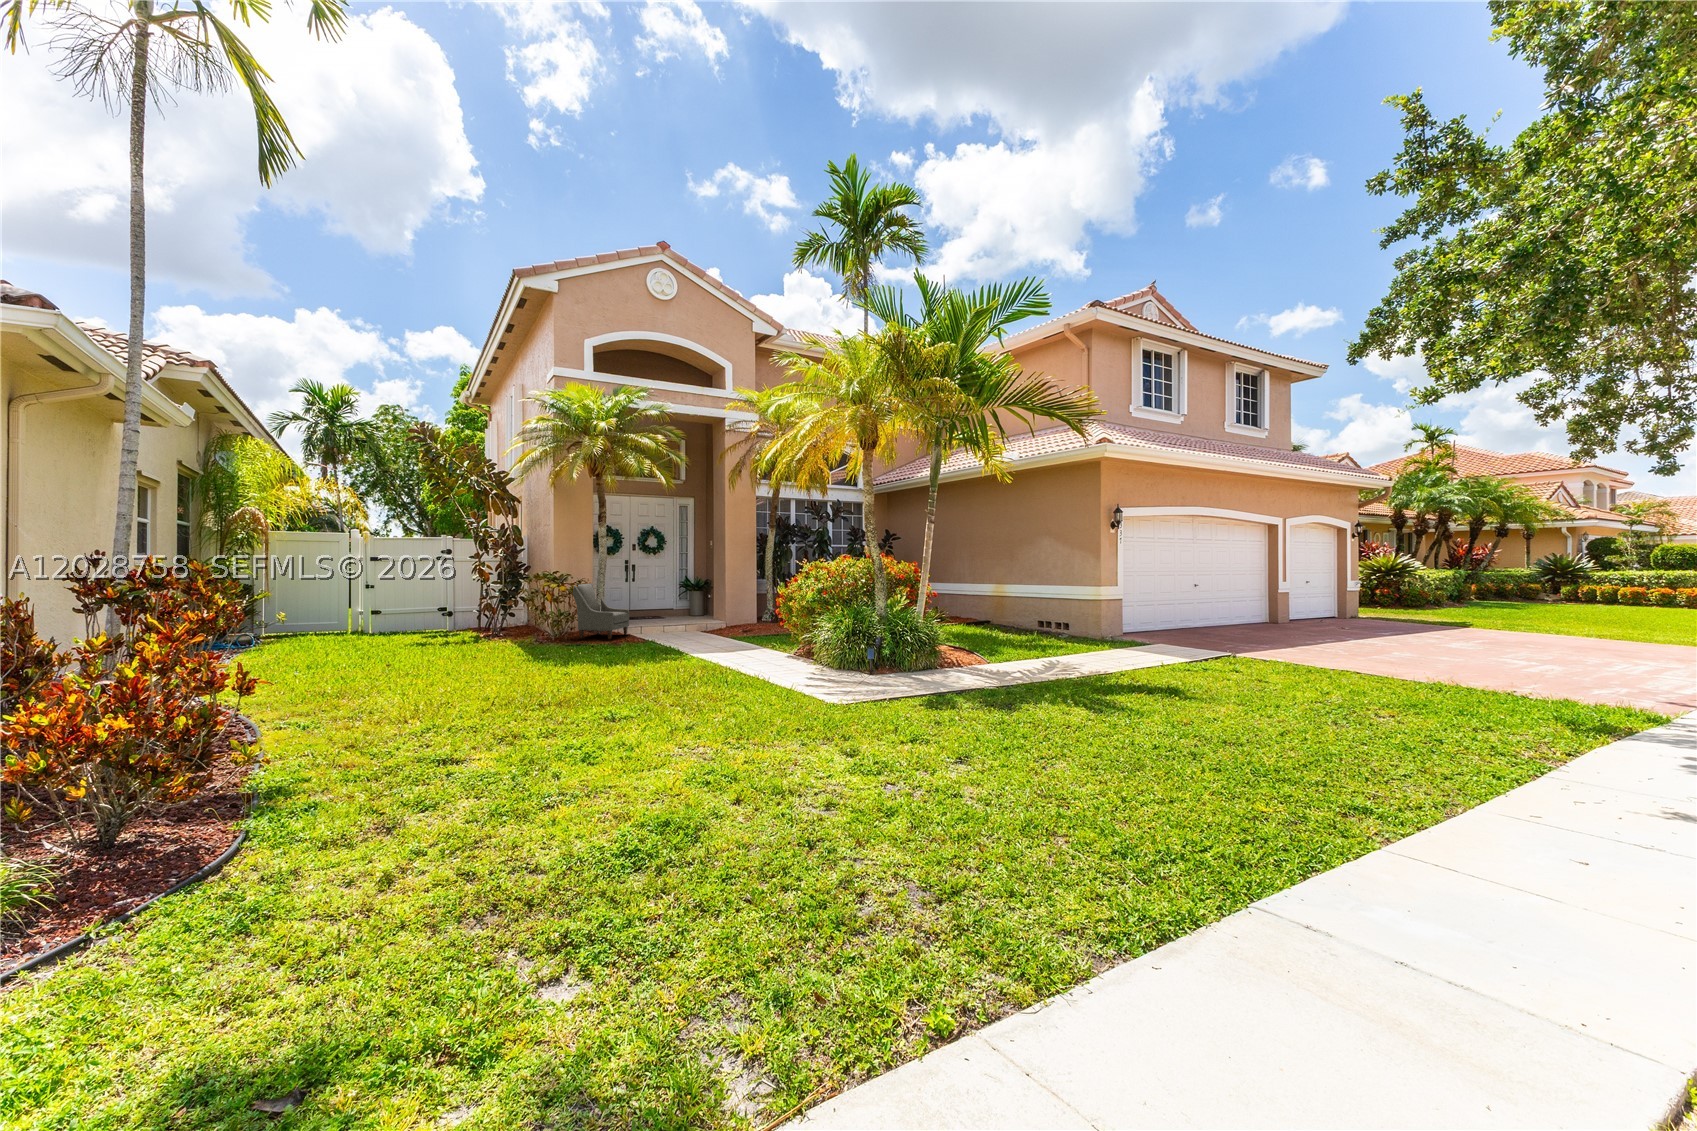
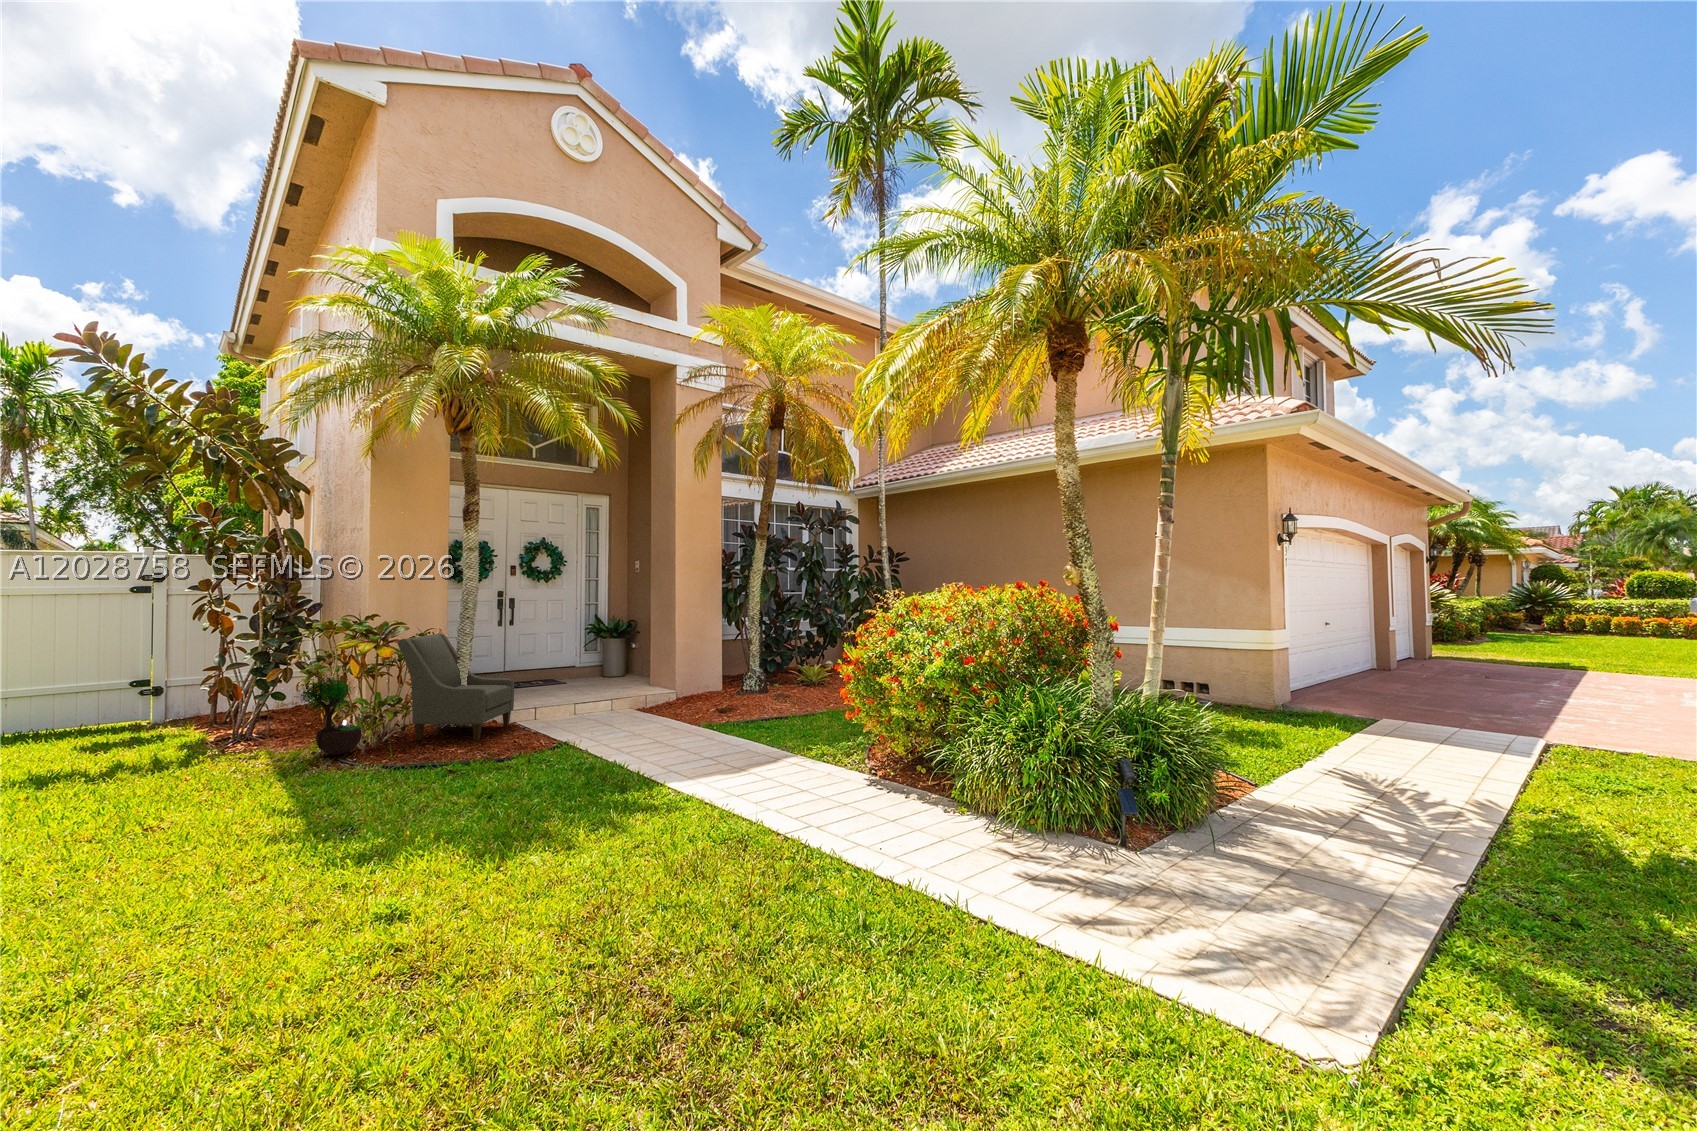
potted tree: none [524,599,555,642] -> present [294,674,362,755]

